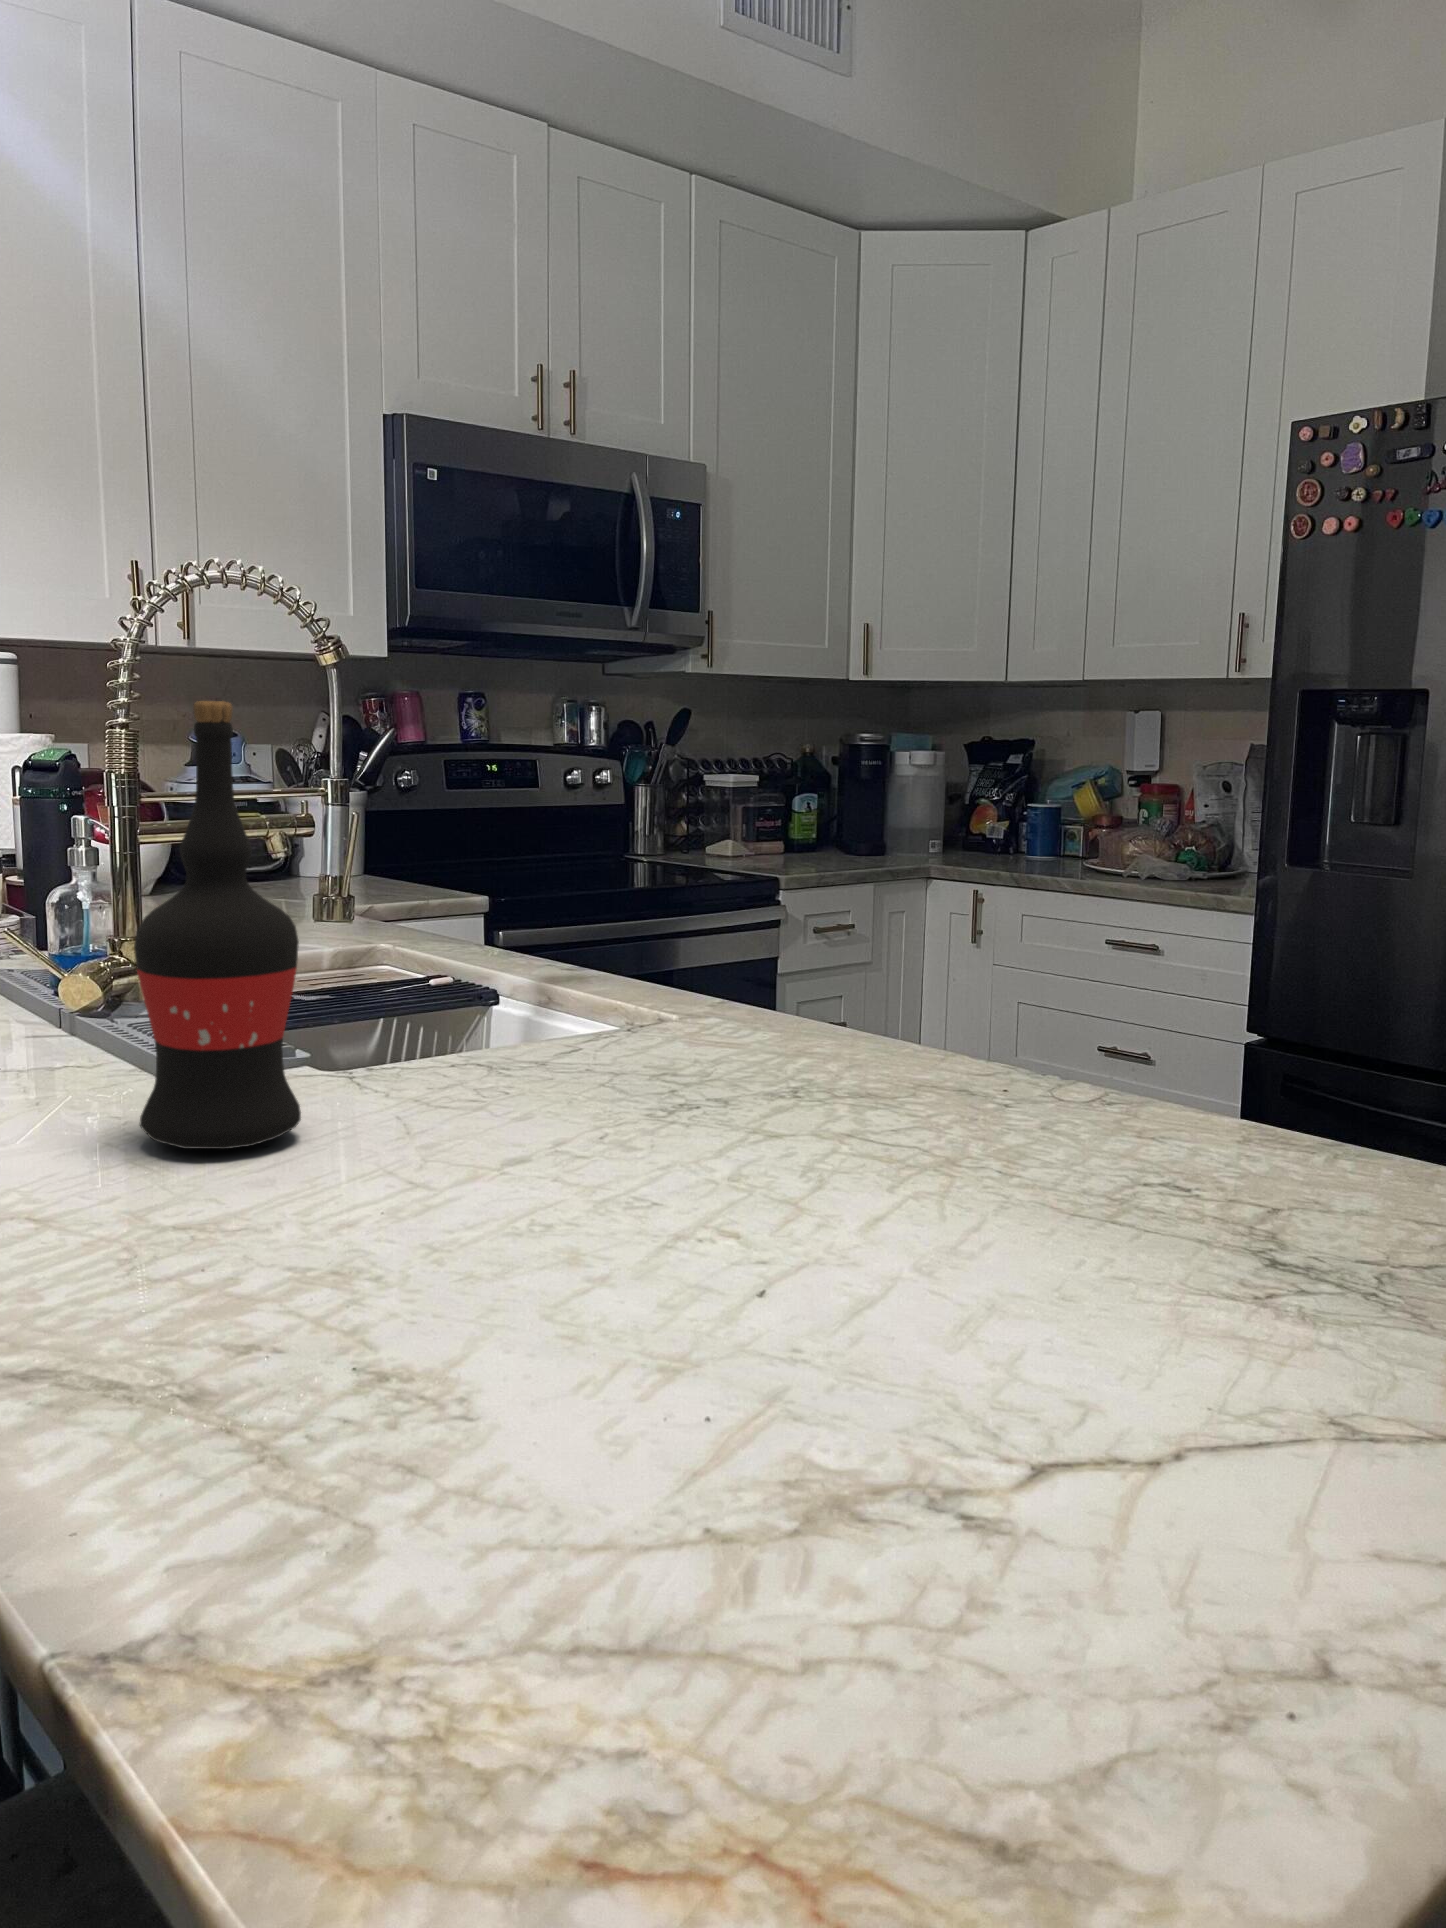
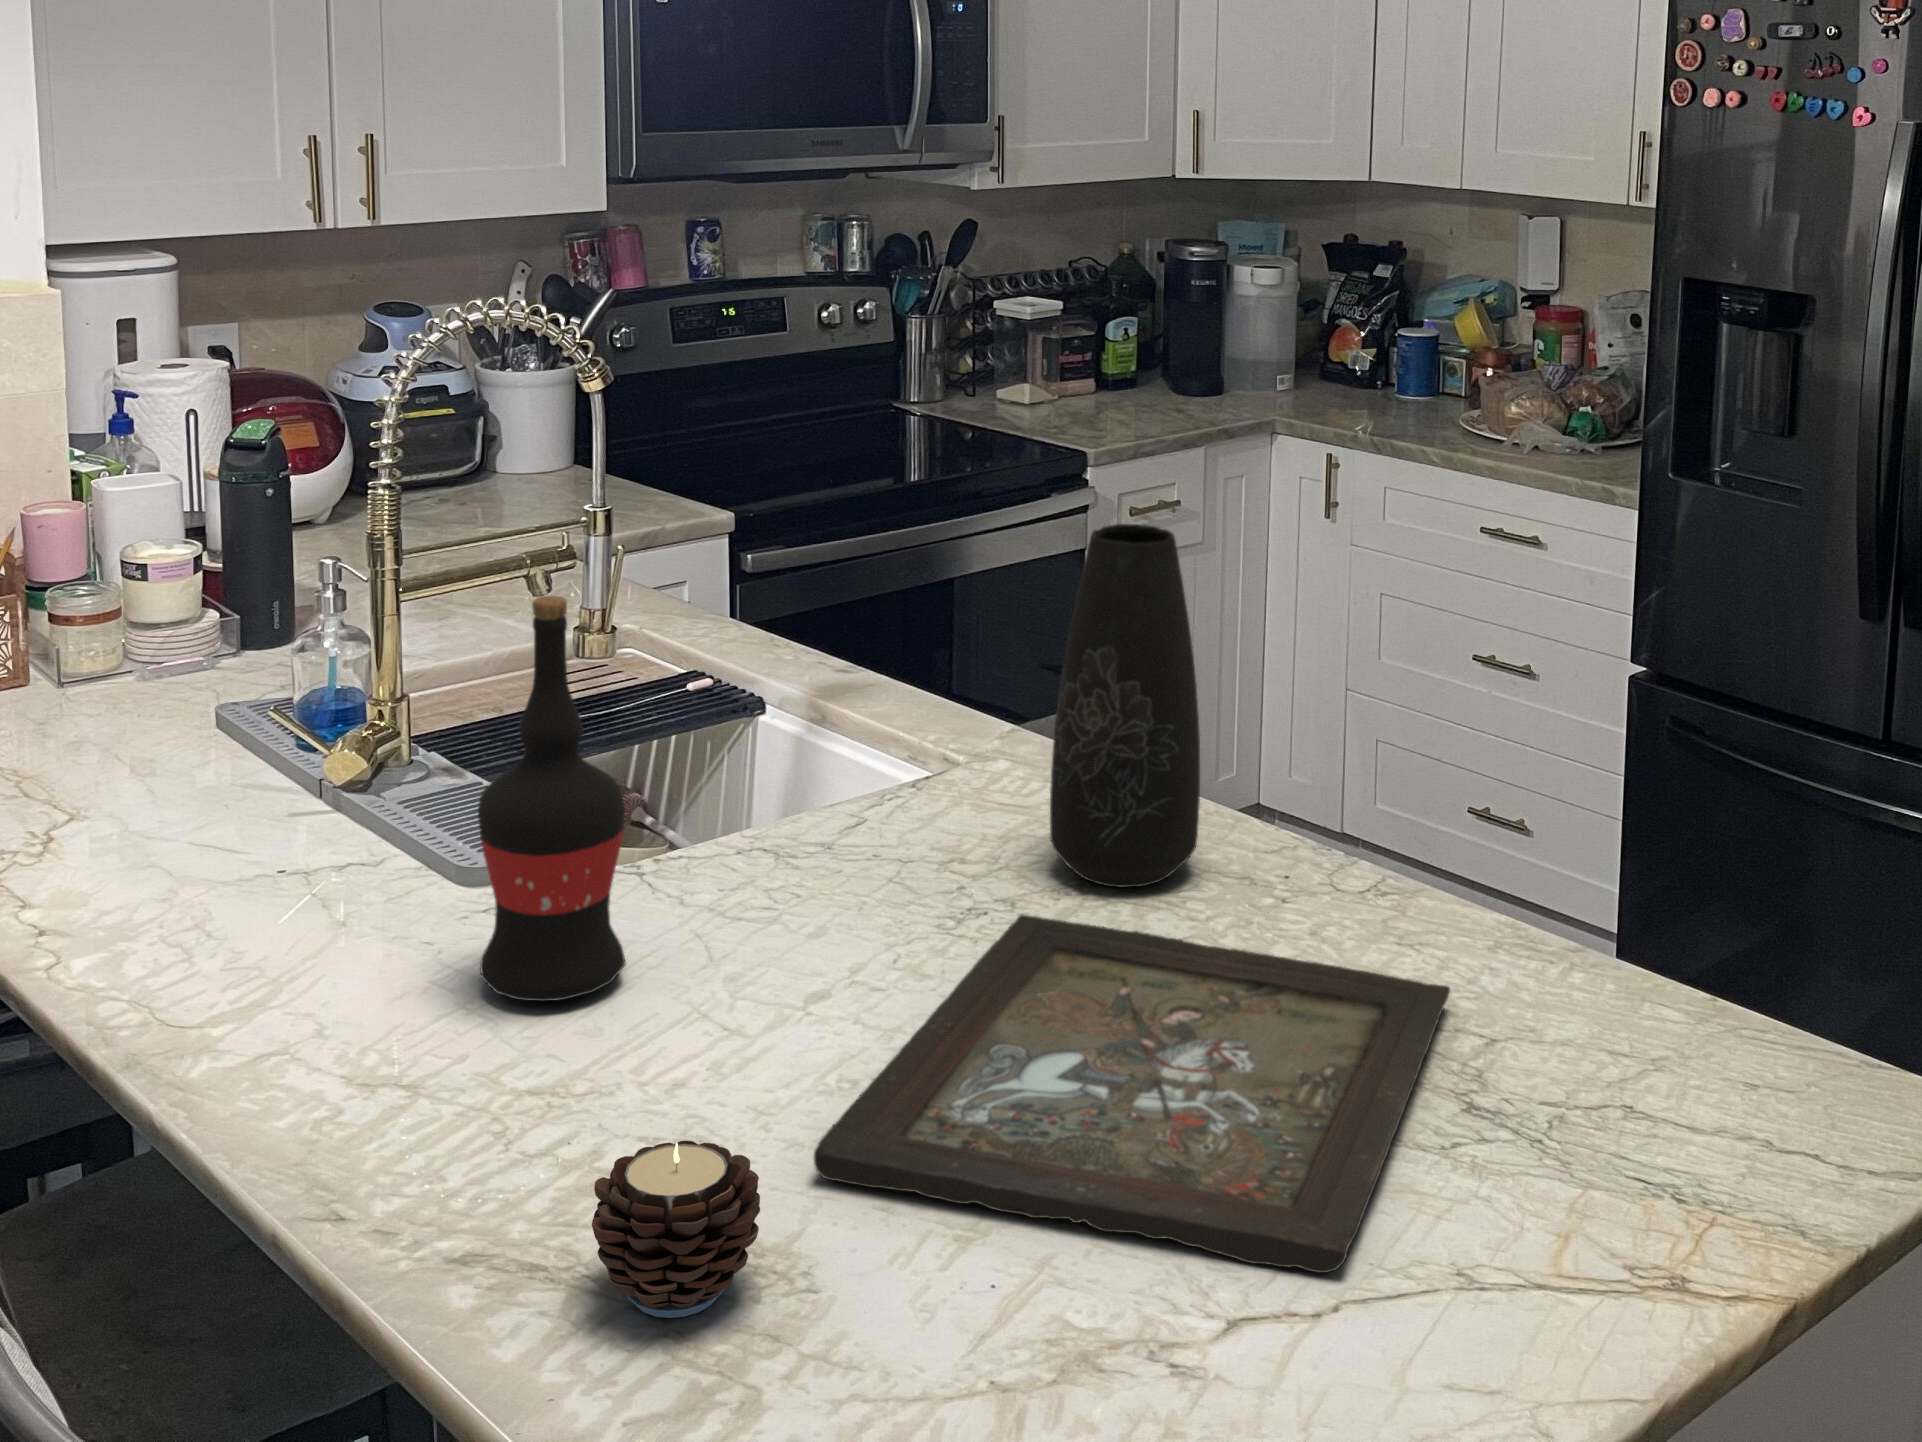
vase: none [761,717,917,1088] -> present [1050,524,1200,887]
tray: none [475,1090,1219,1416] -> present [814,914,1450,1273]
candle: none [135,1202,384,1443] -> present [592,1141,760,1318]

